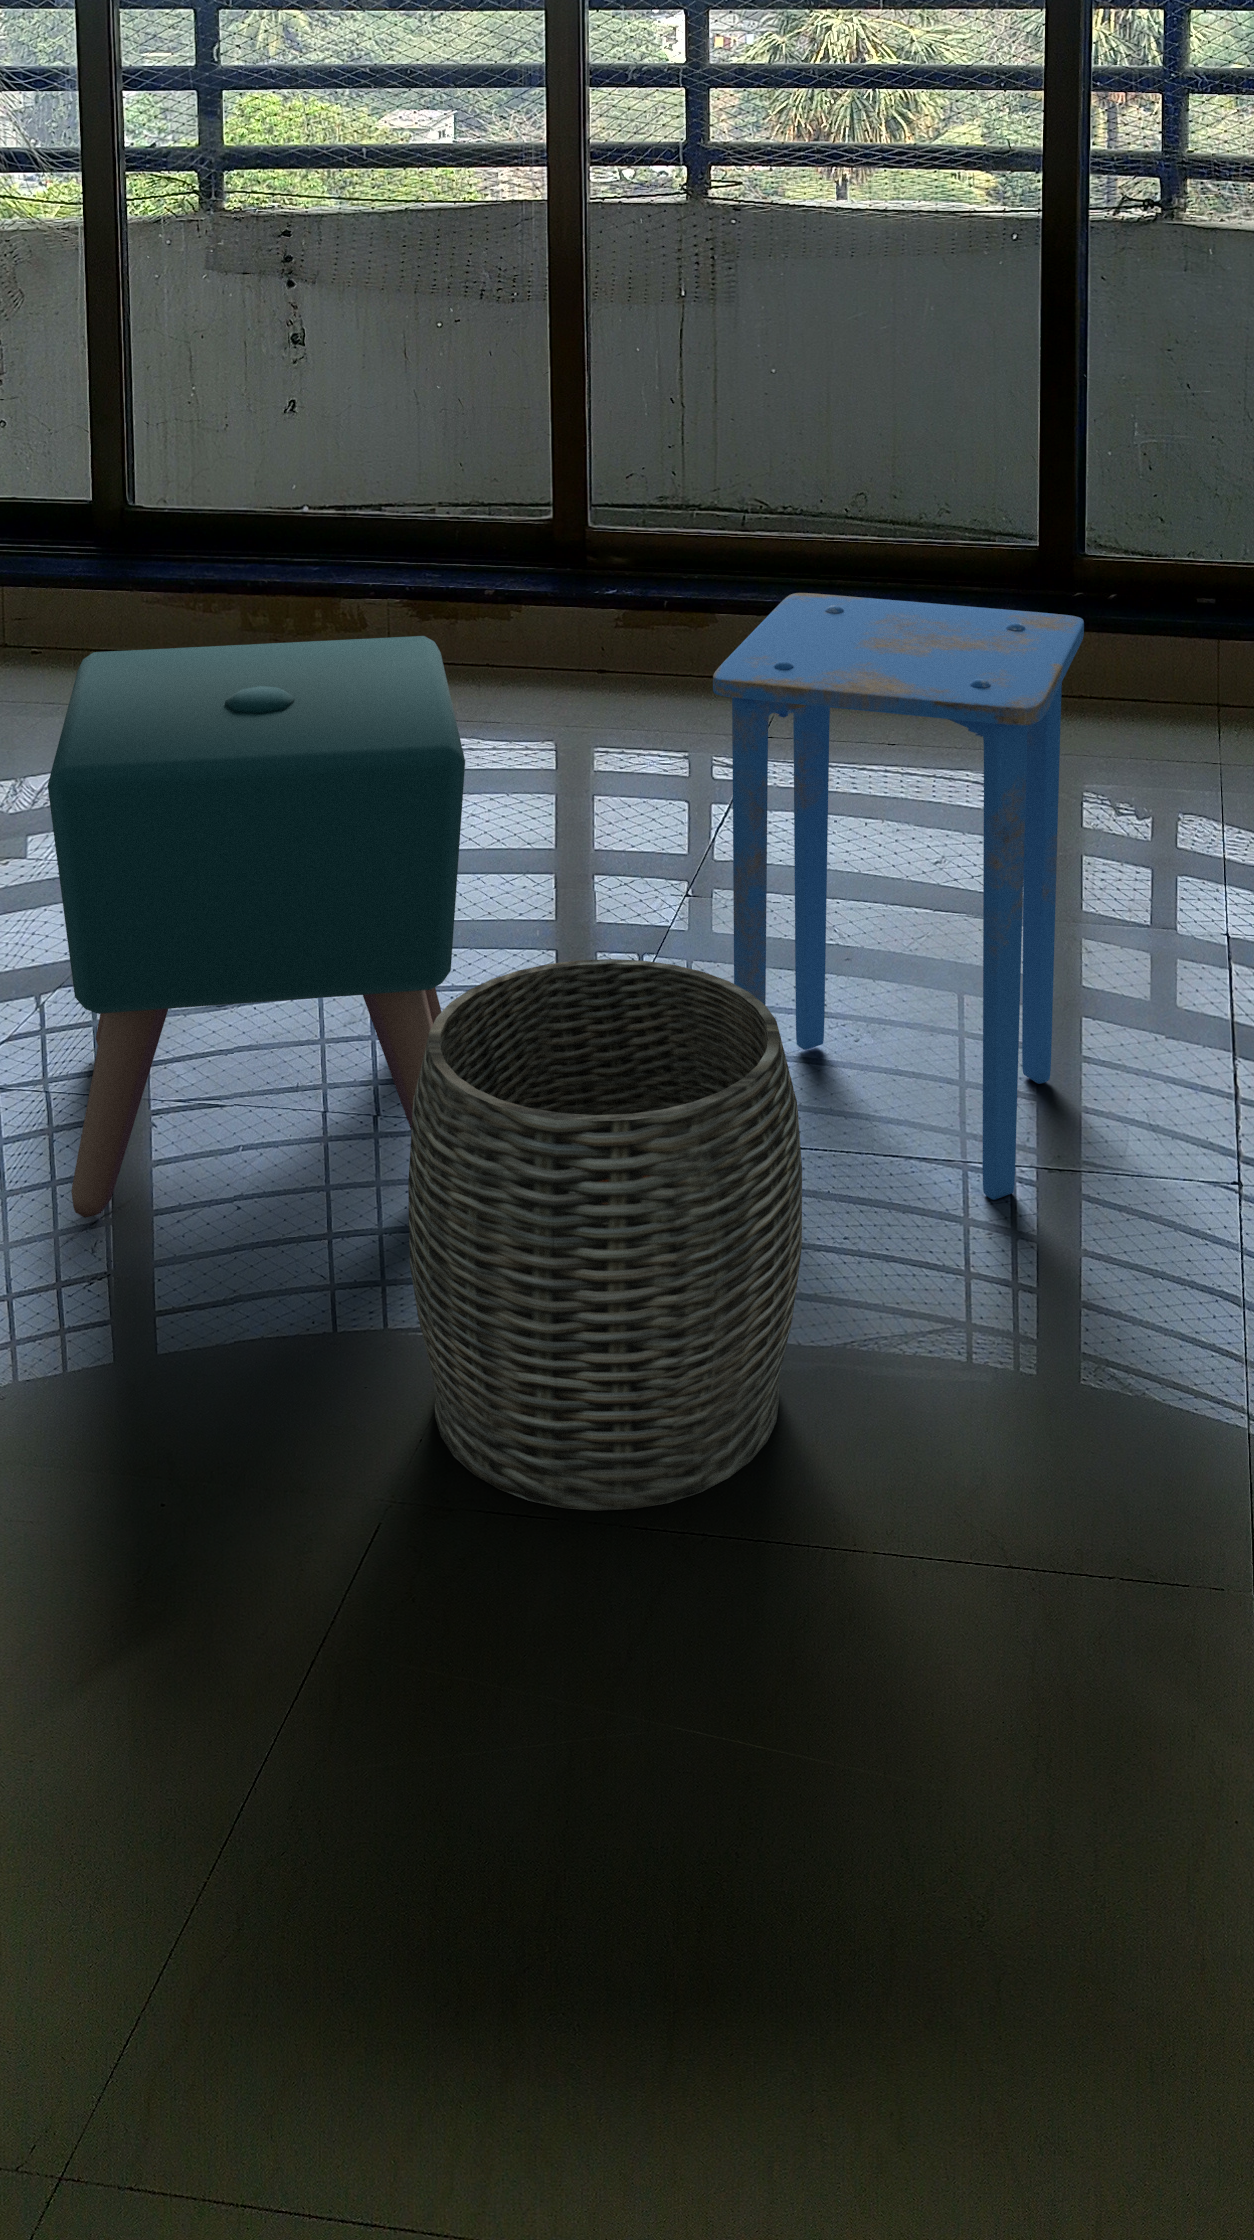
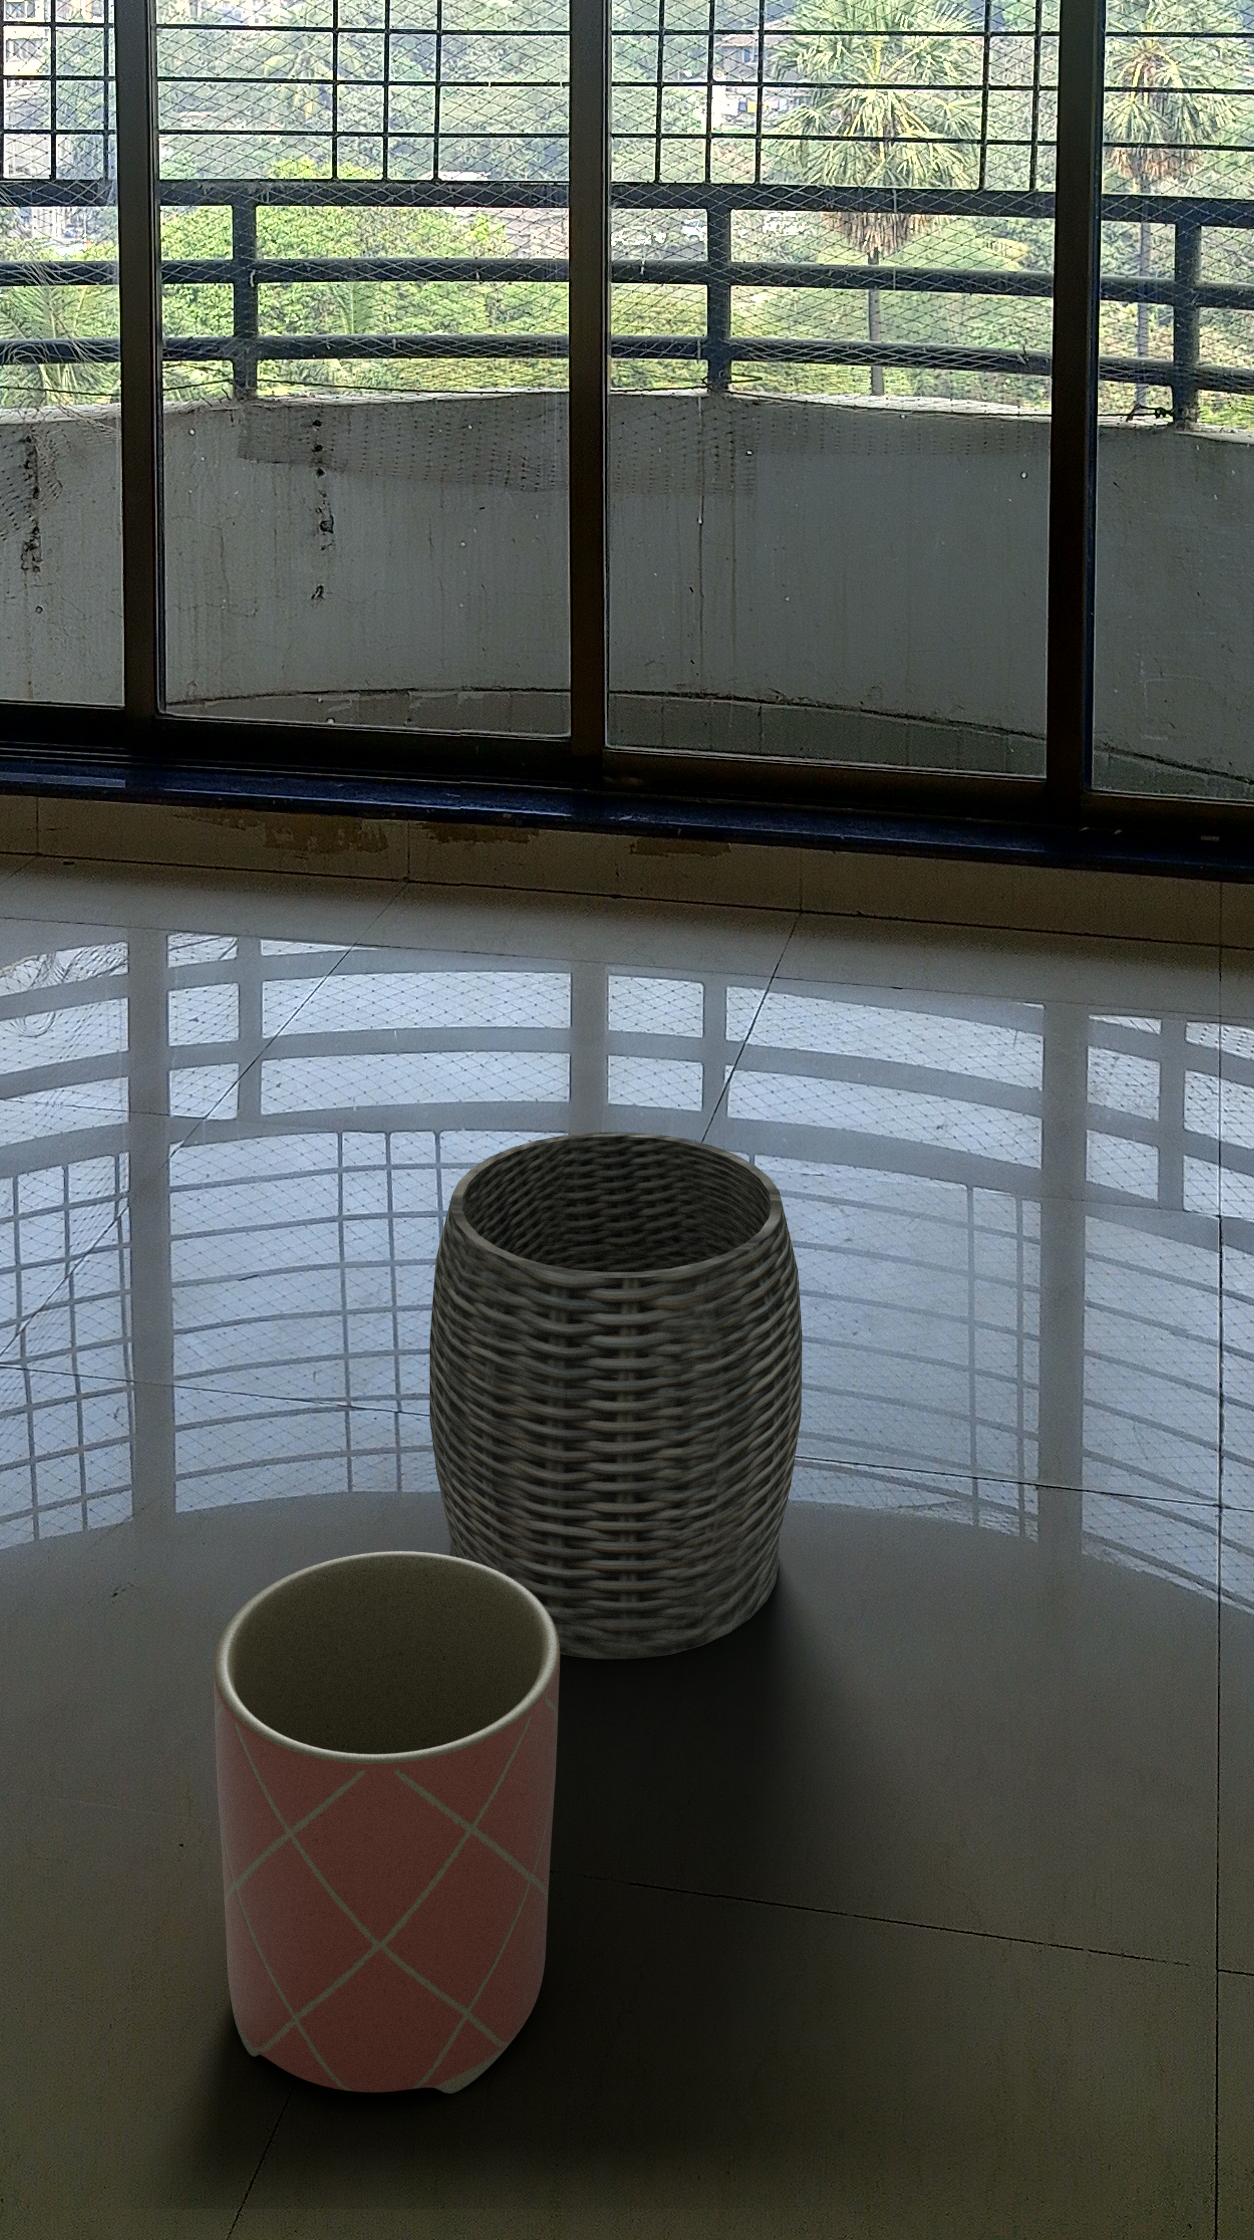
side table: present [713,593,1084,1200] -> none [725,787,1083,1384]
ottoman: present [48,636,465,1218] -> none [93,823,488,1381]
planter: none [169,1428,549,2016] -> present [213,1551,560,2093]

